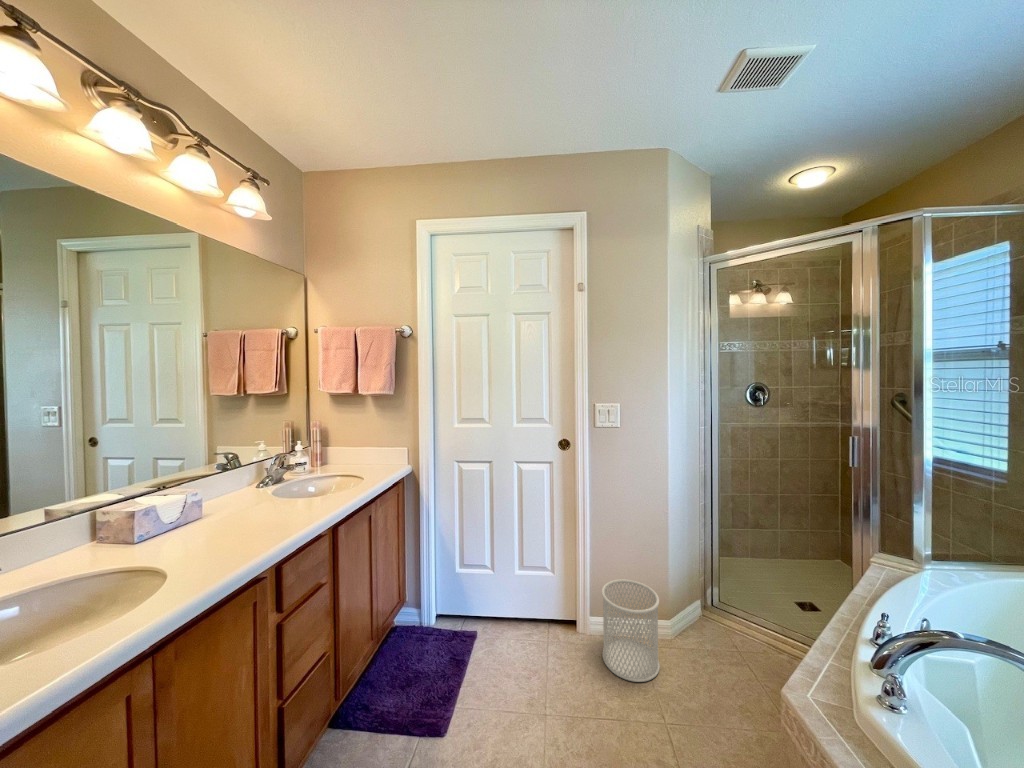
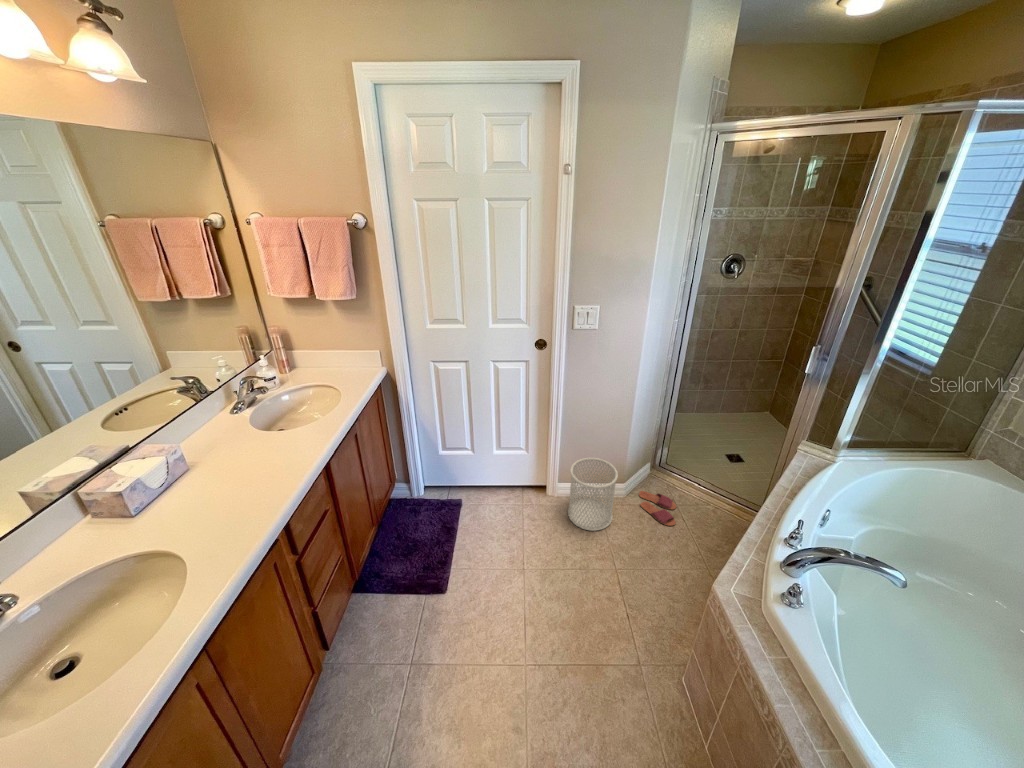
slippers: none [689,634,745,682] -> present [639,491,676,526]

